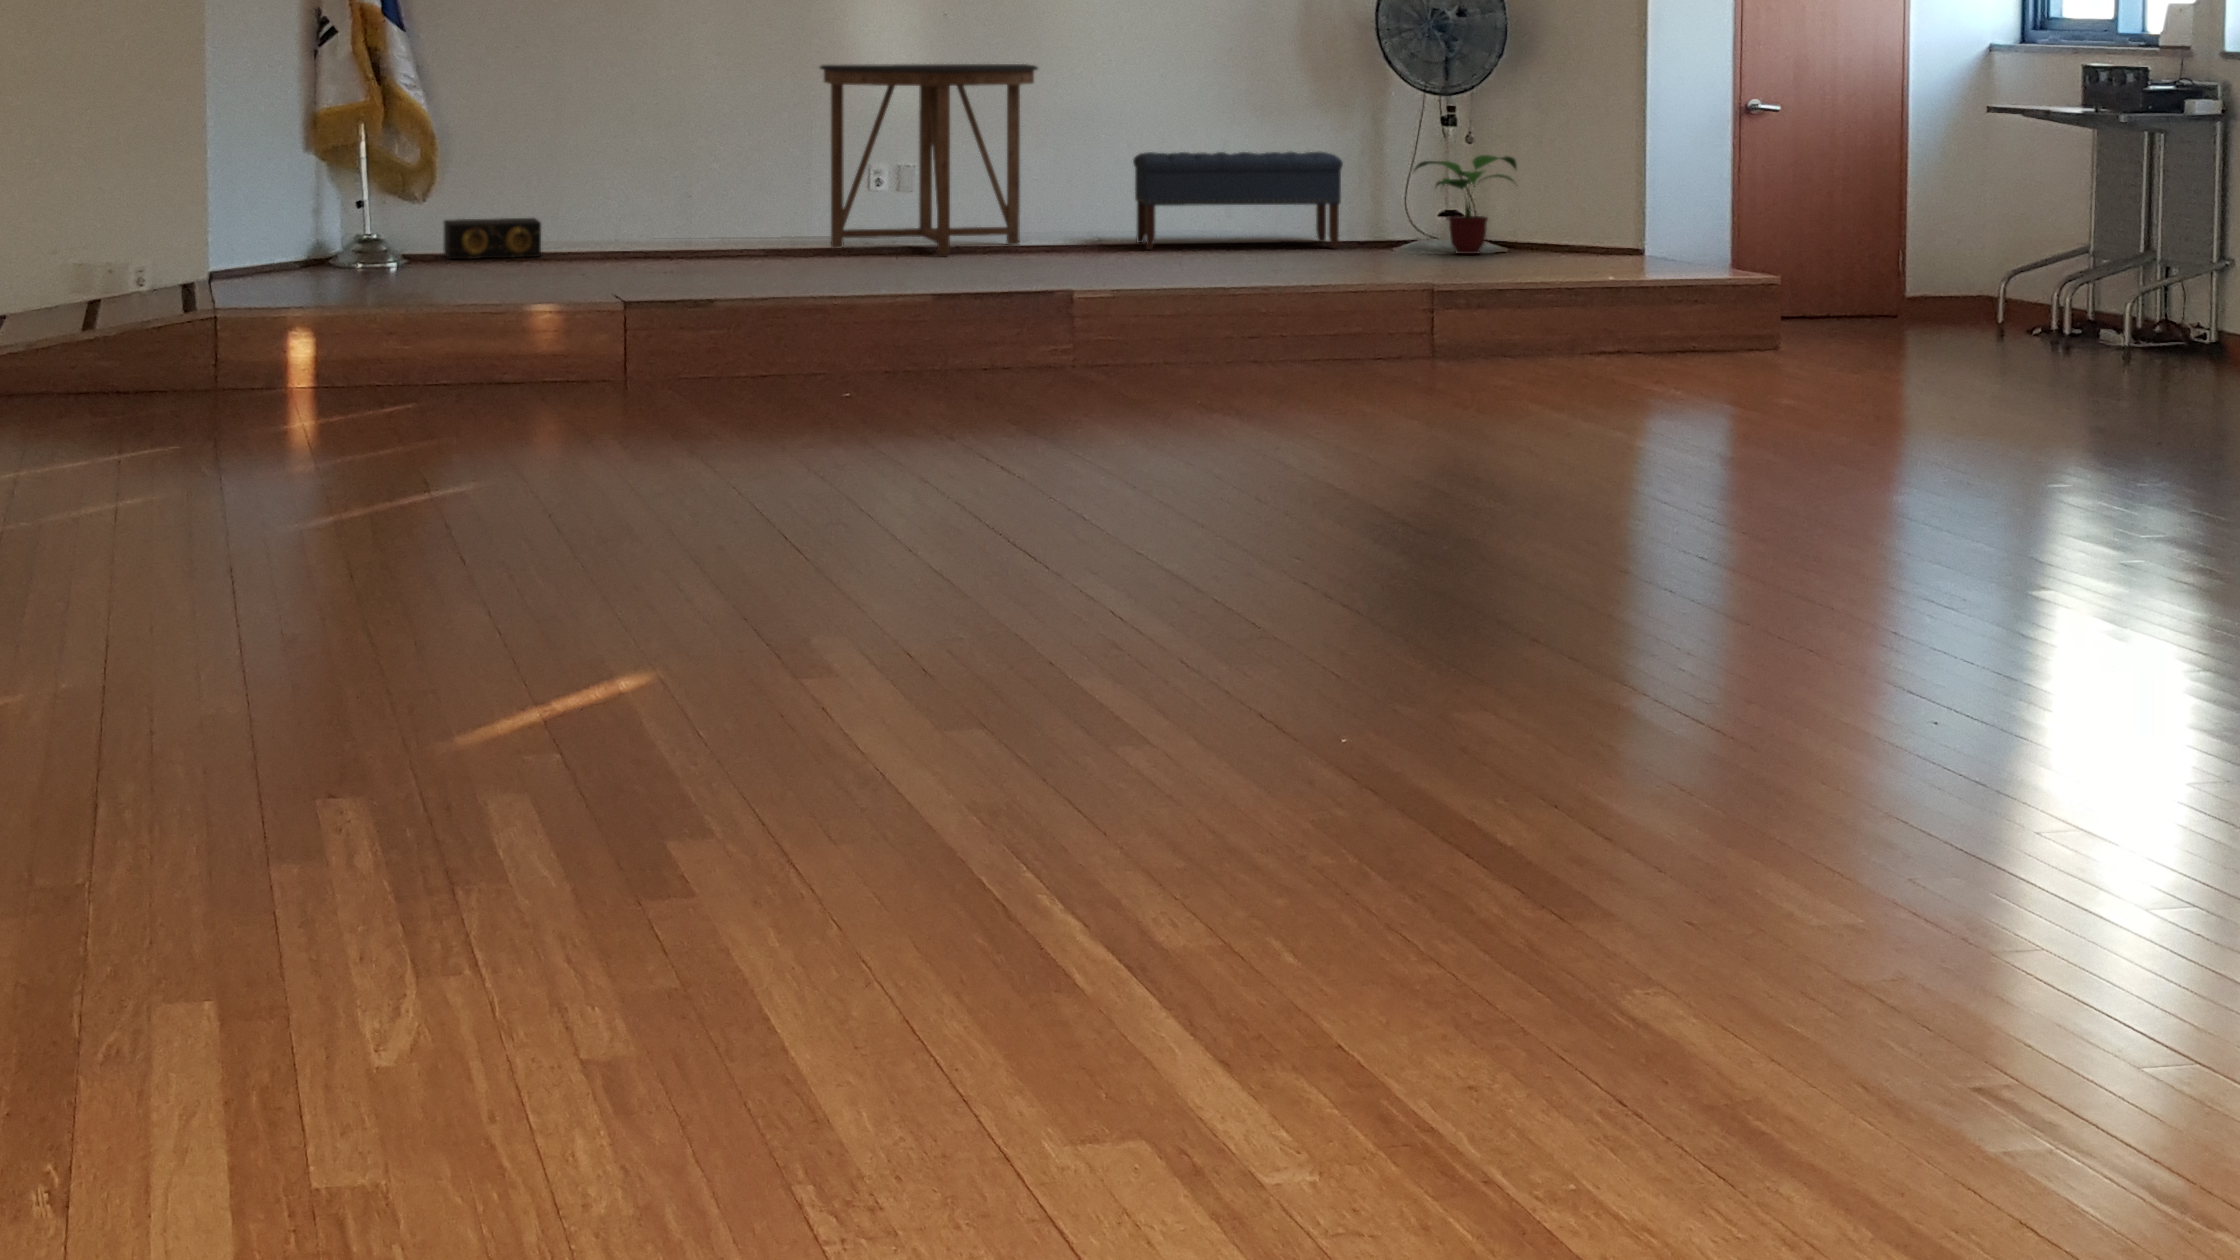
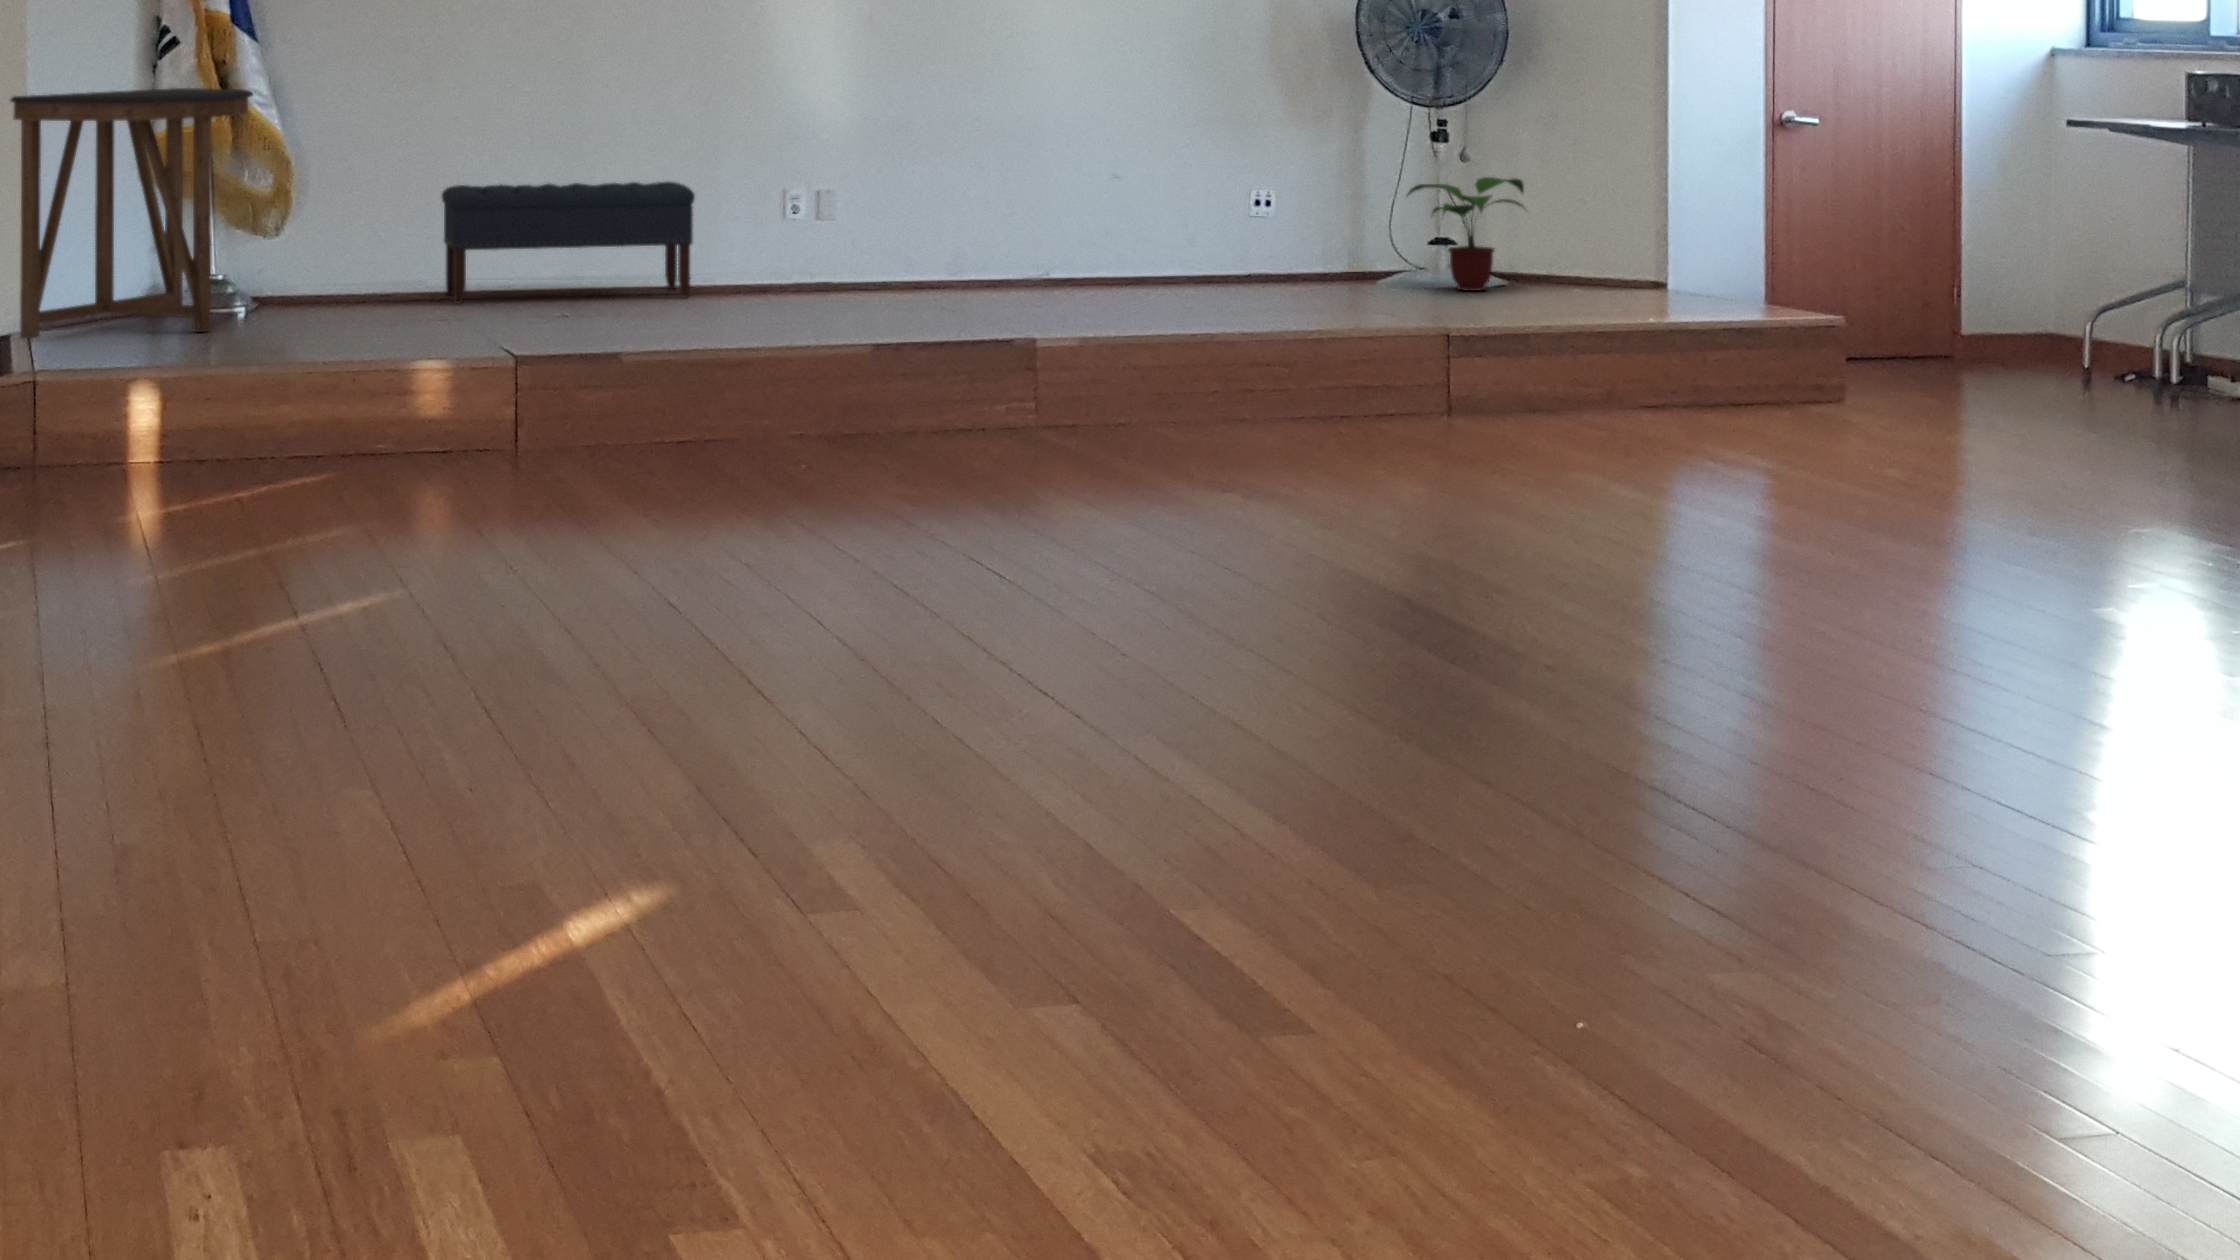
console table: present [820,64,1038,255] -> present [10,88,253,339]
bench: present [1133,151,1343,249] -> present [442,182,695,303]
speaker: present [443,218,541,259] -> none [300,255,414,304]

